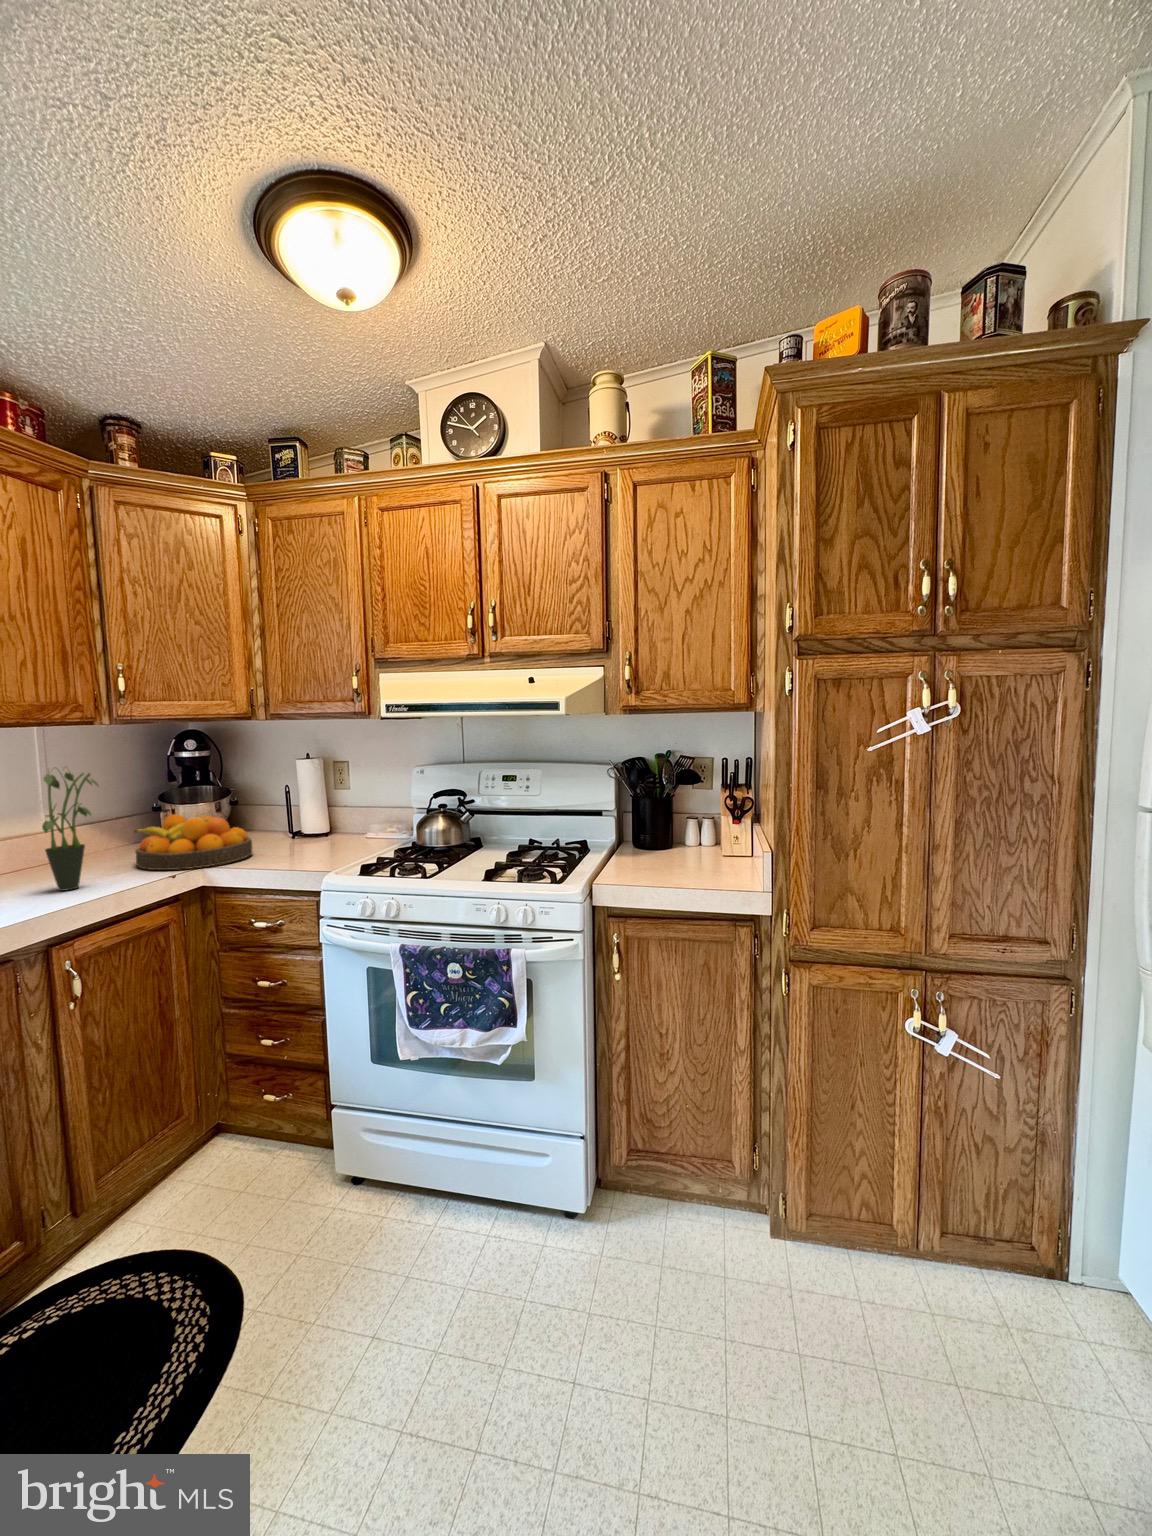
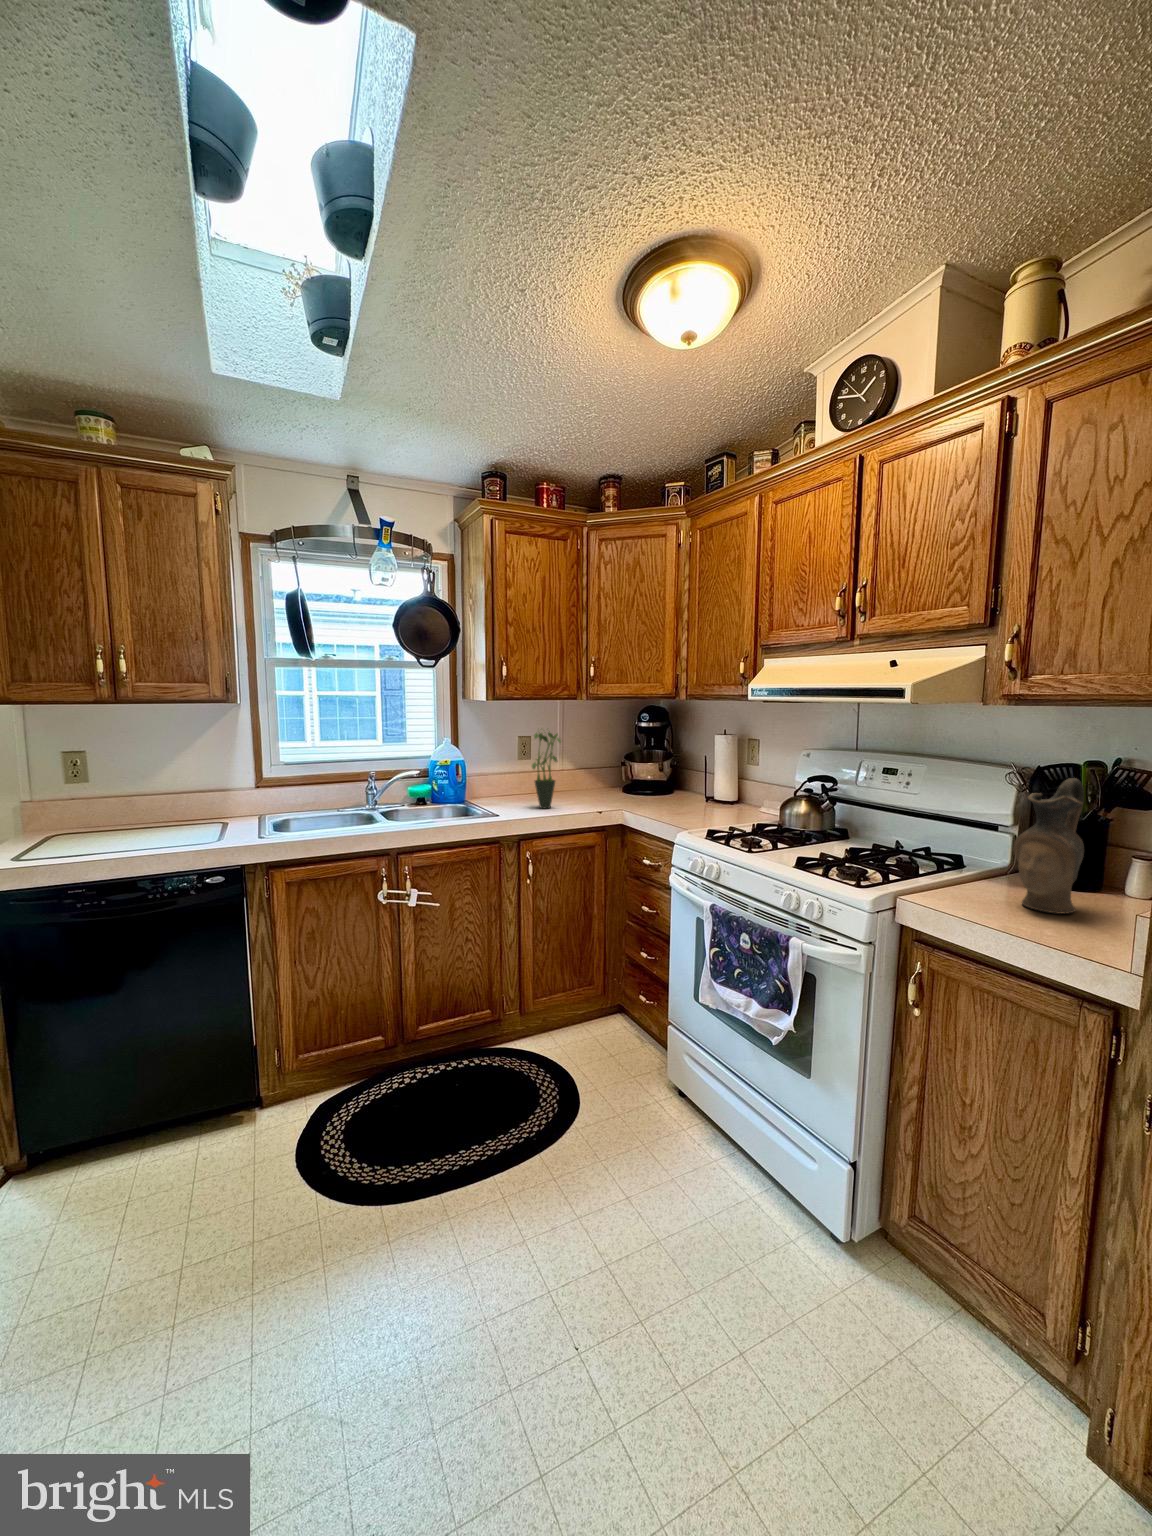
ceramic pitcher: none [654,766,695,867] -> present [1014,778,1084,914]
fruit bowl: present [134,814,253,870] -> none [594,767,670,809]

